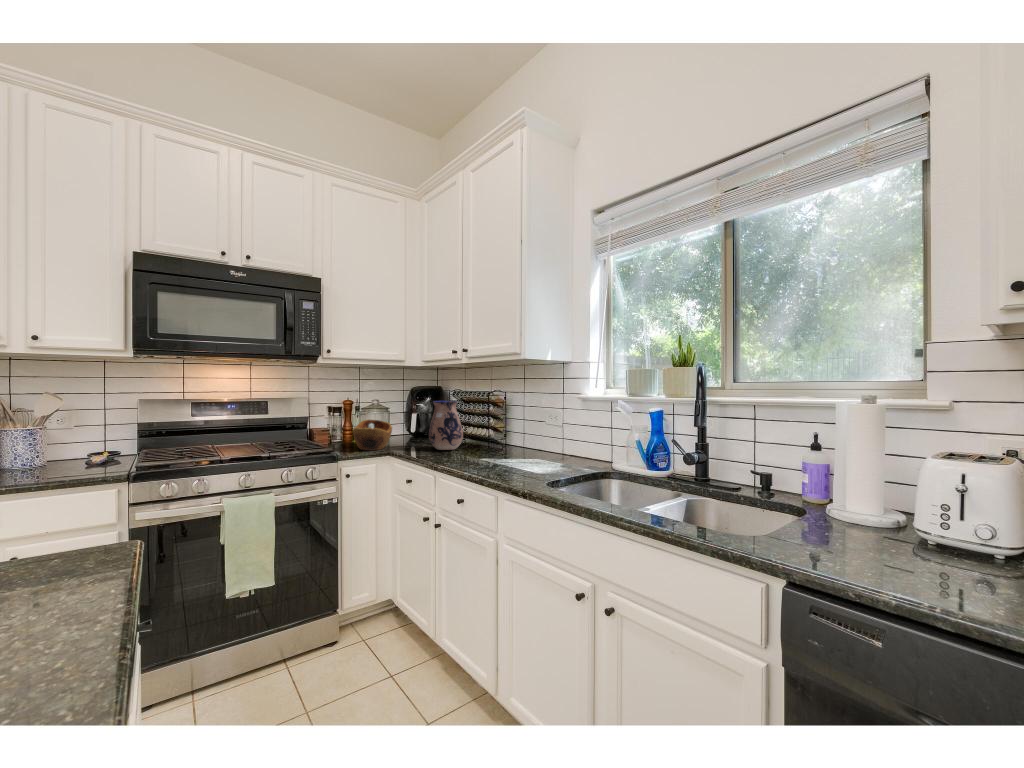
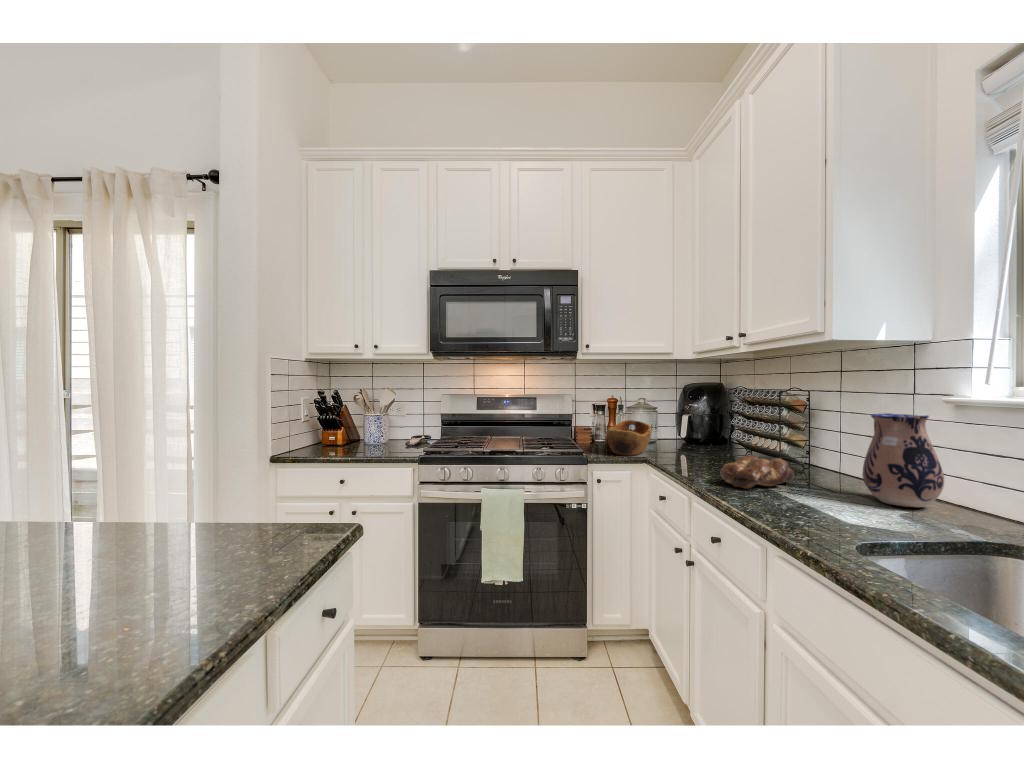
ceramic pitcher: present [429,401,463,450] -> present [863,413,944,507]
bread loaf: none [460,440,505,464] -> present [720,455,794,489]

